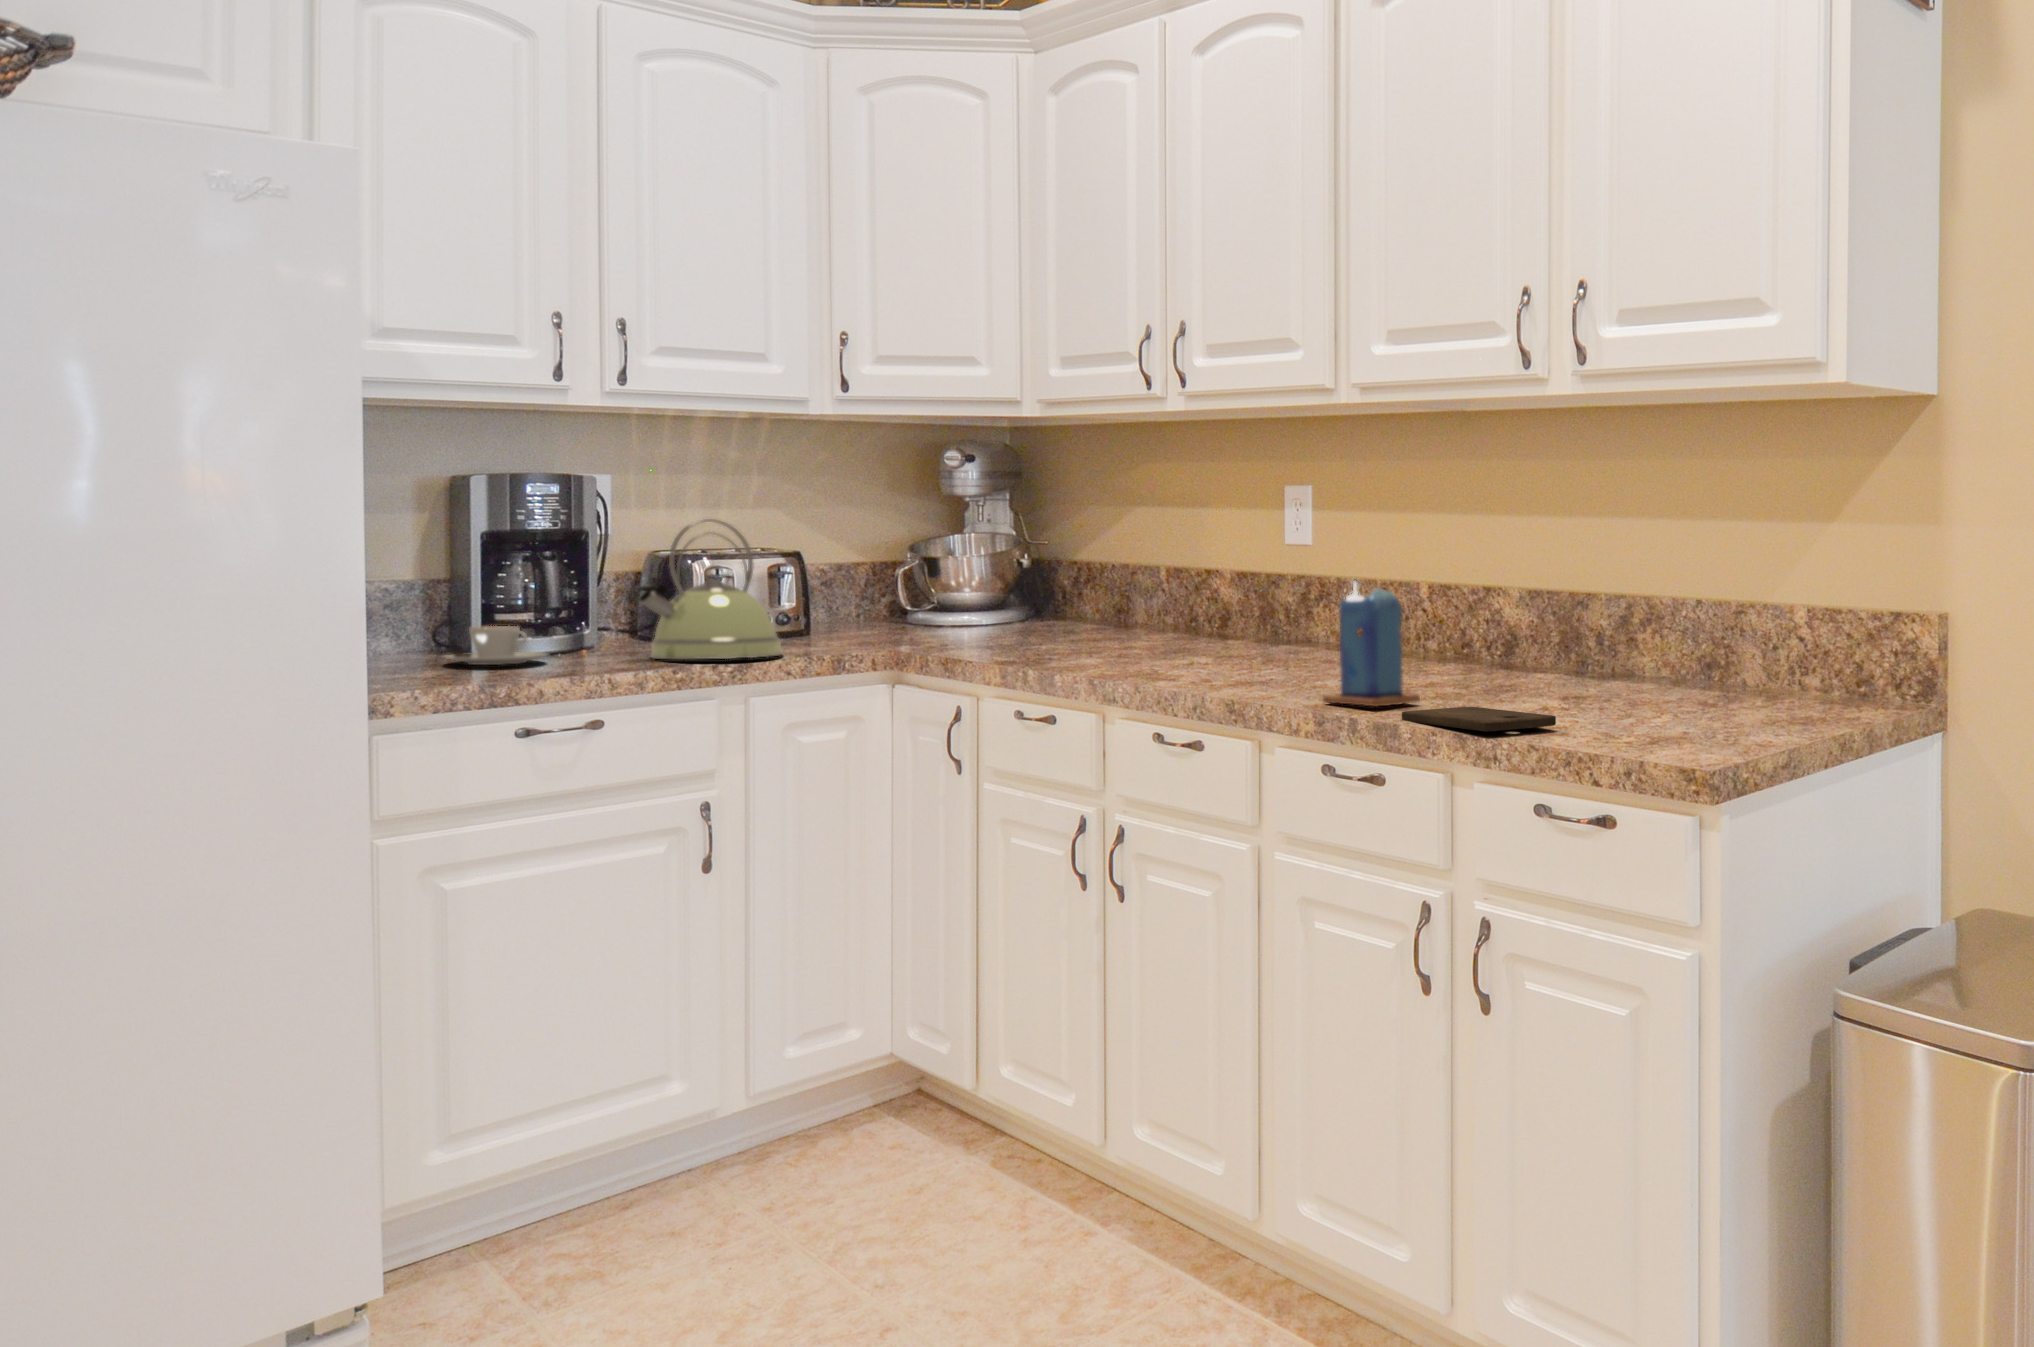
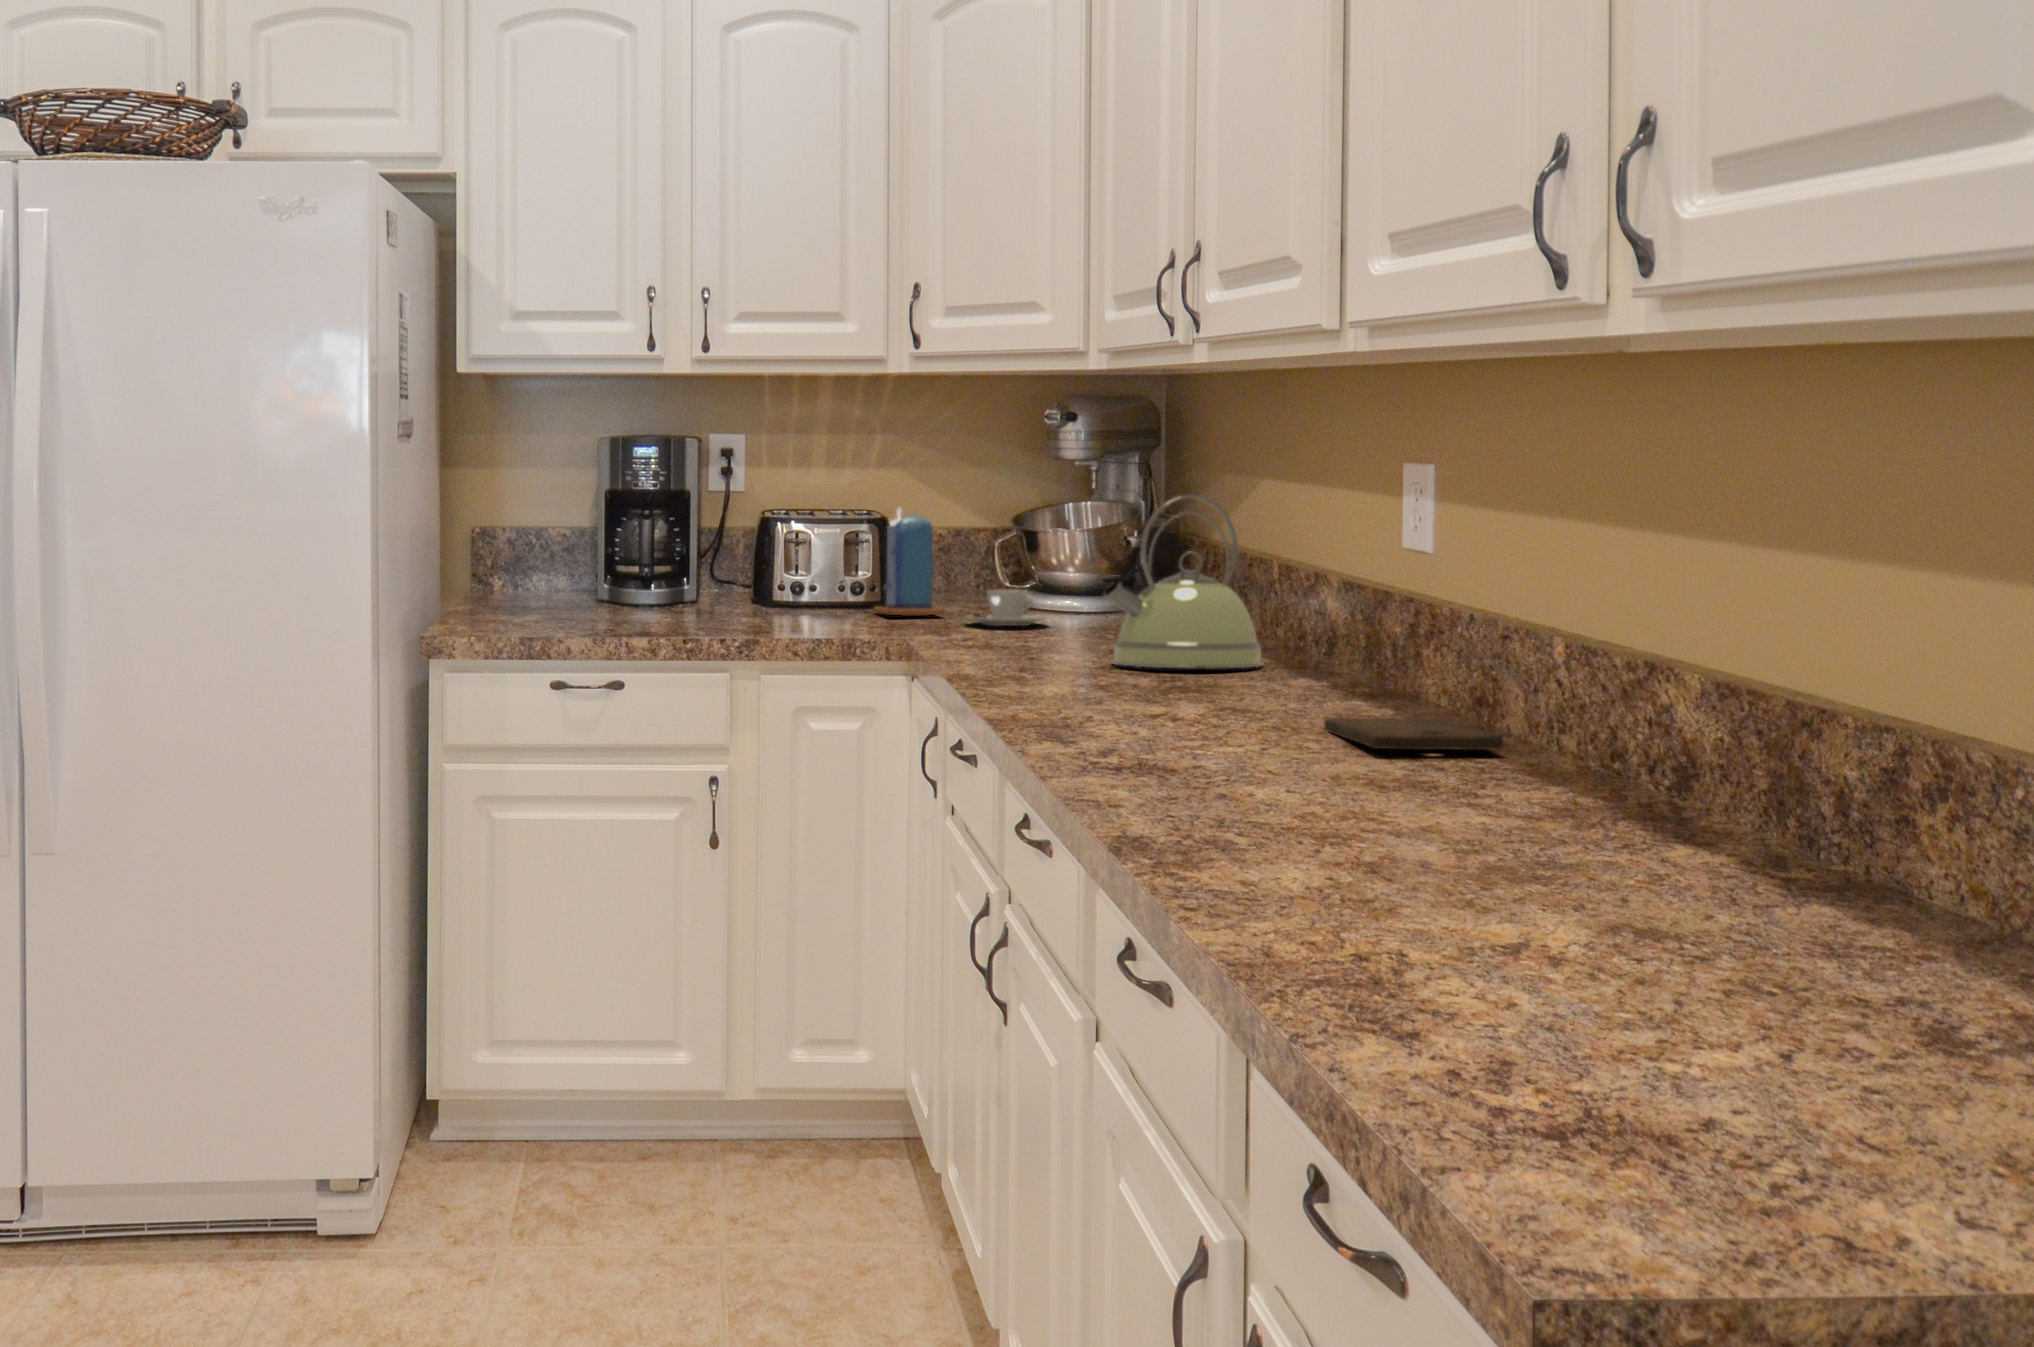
kettle: present [636,519,783,659] -> present [1101,495,1263,668]
candle: present [1323,582,1420,707] -> present [873,509,945,616]
coffee cup: present [445,626,546,665] -> present [966,590,1048,626]

